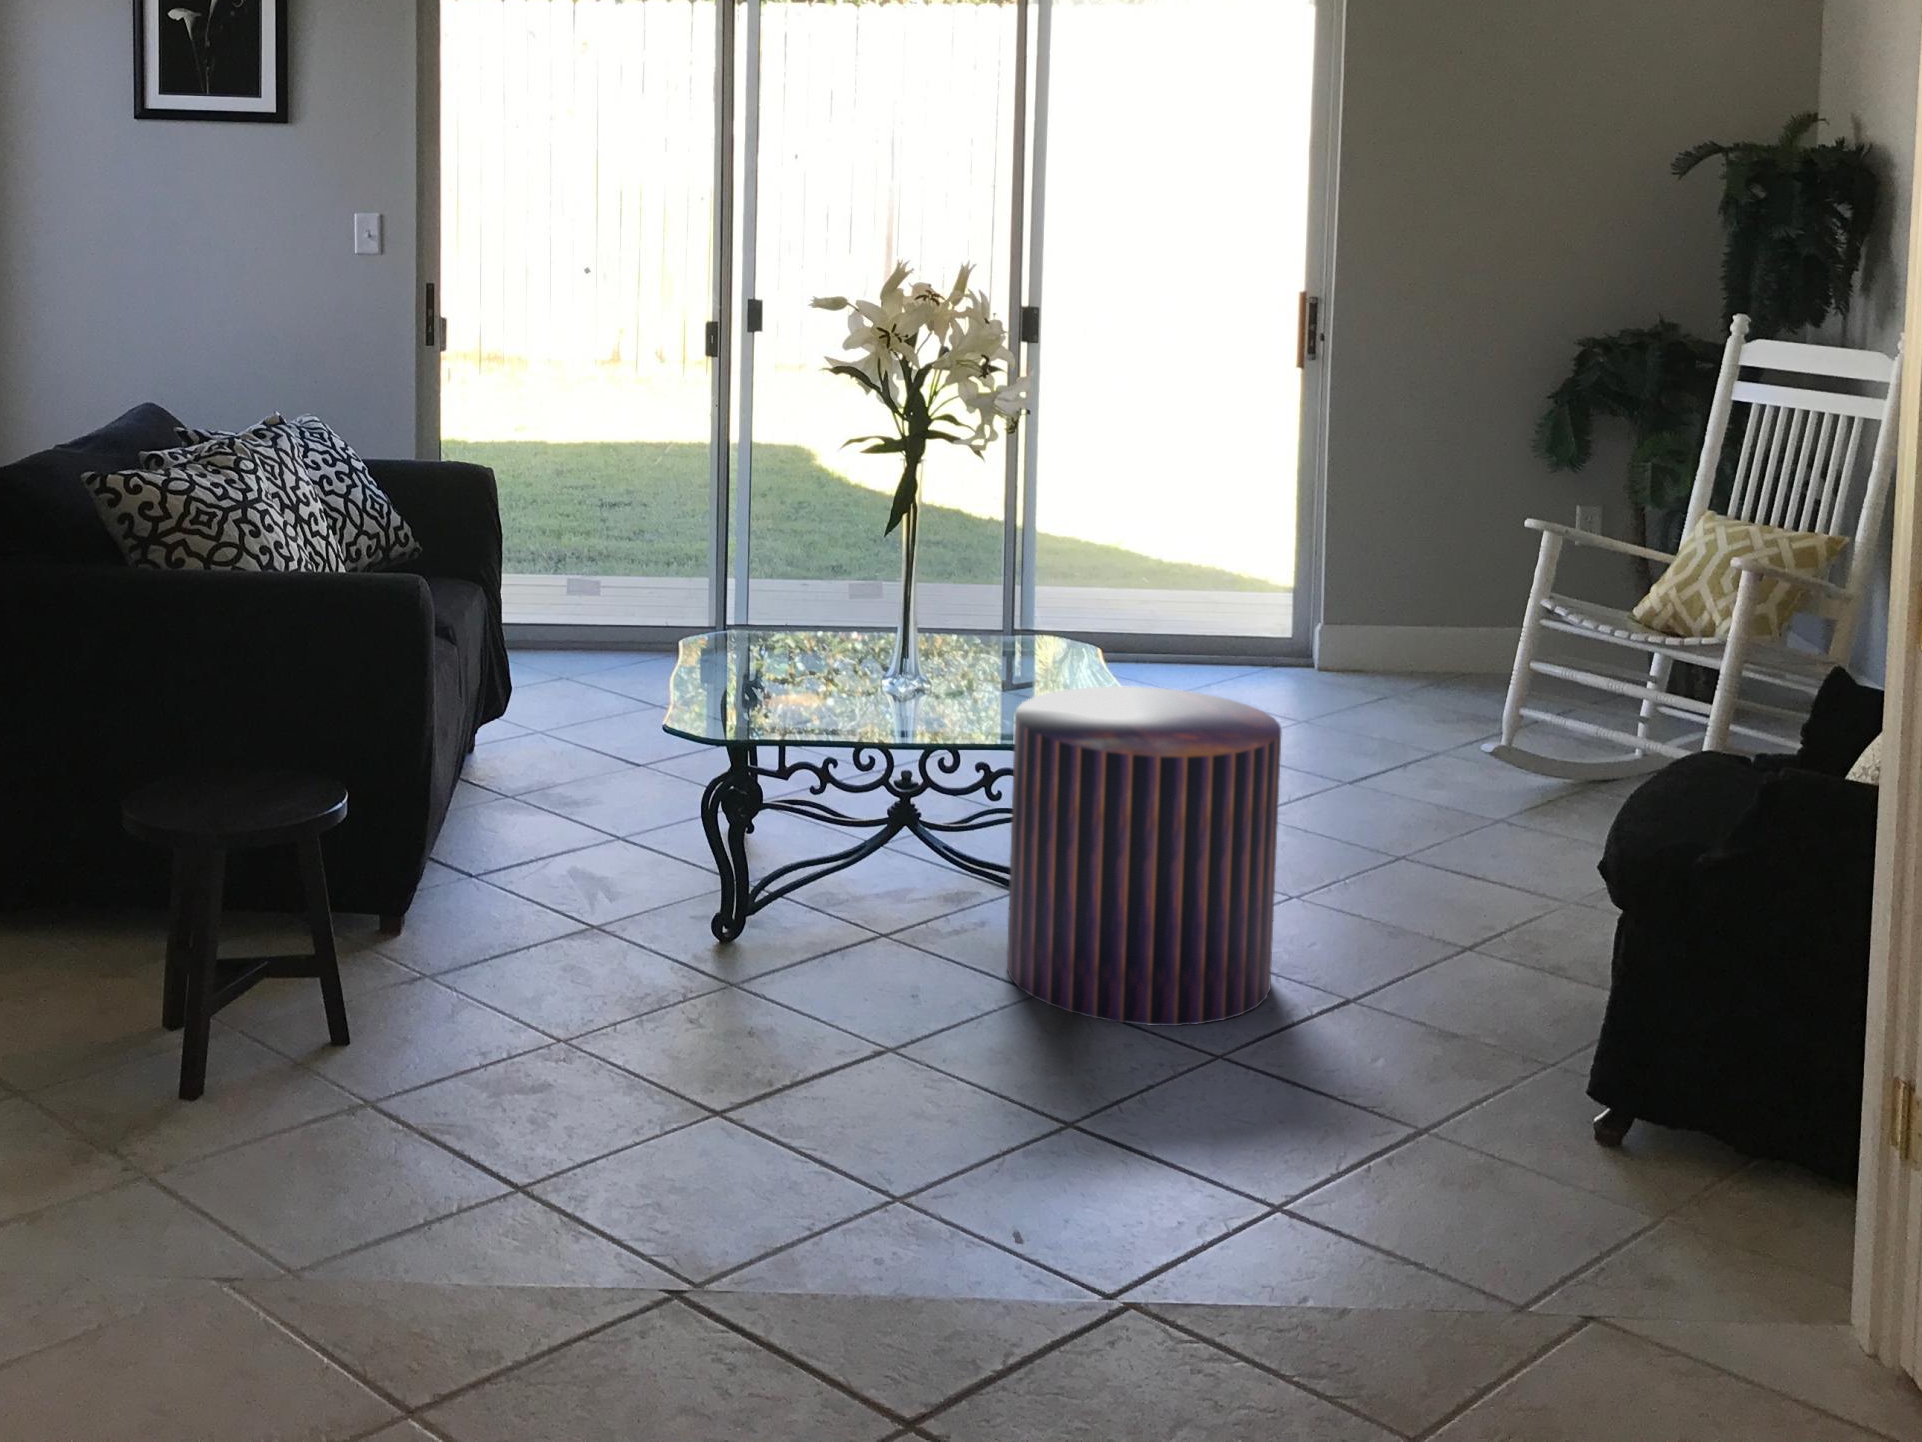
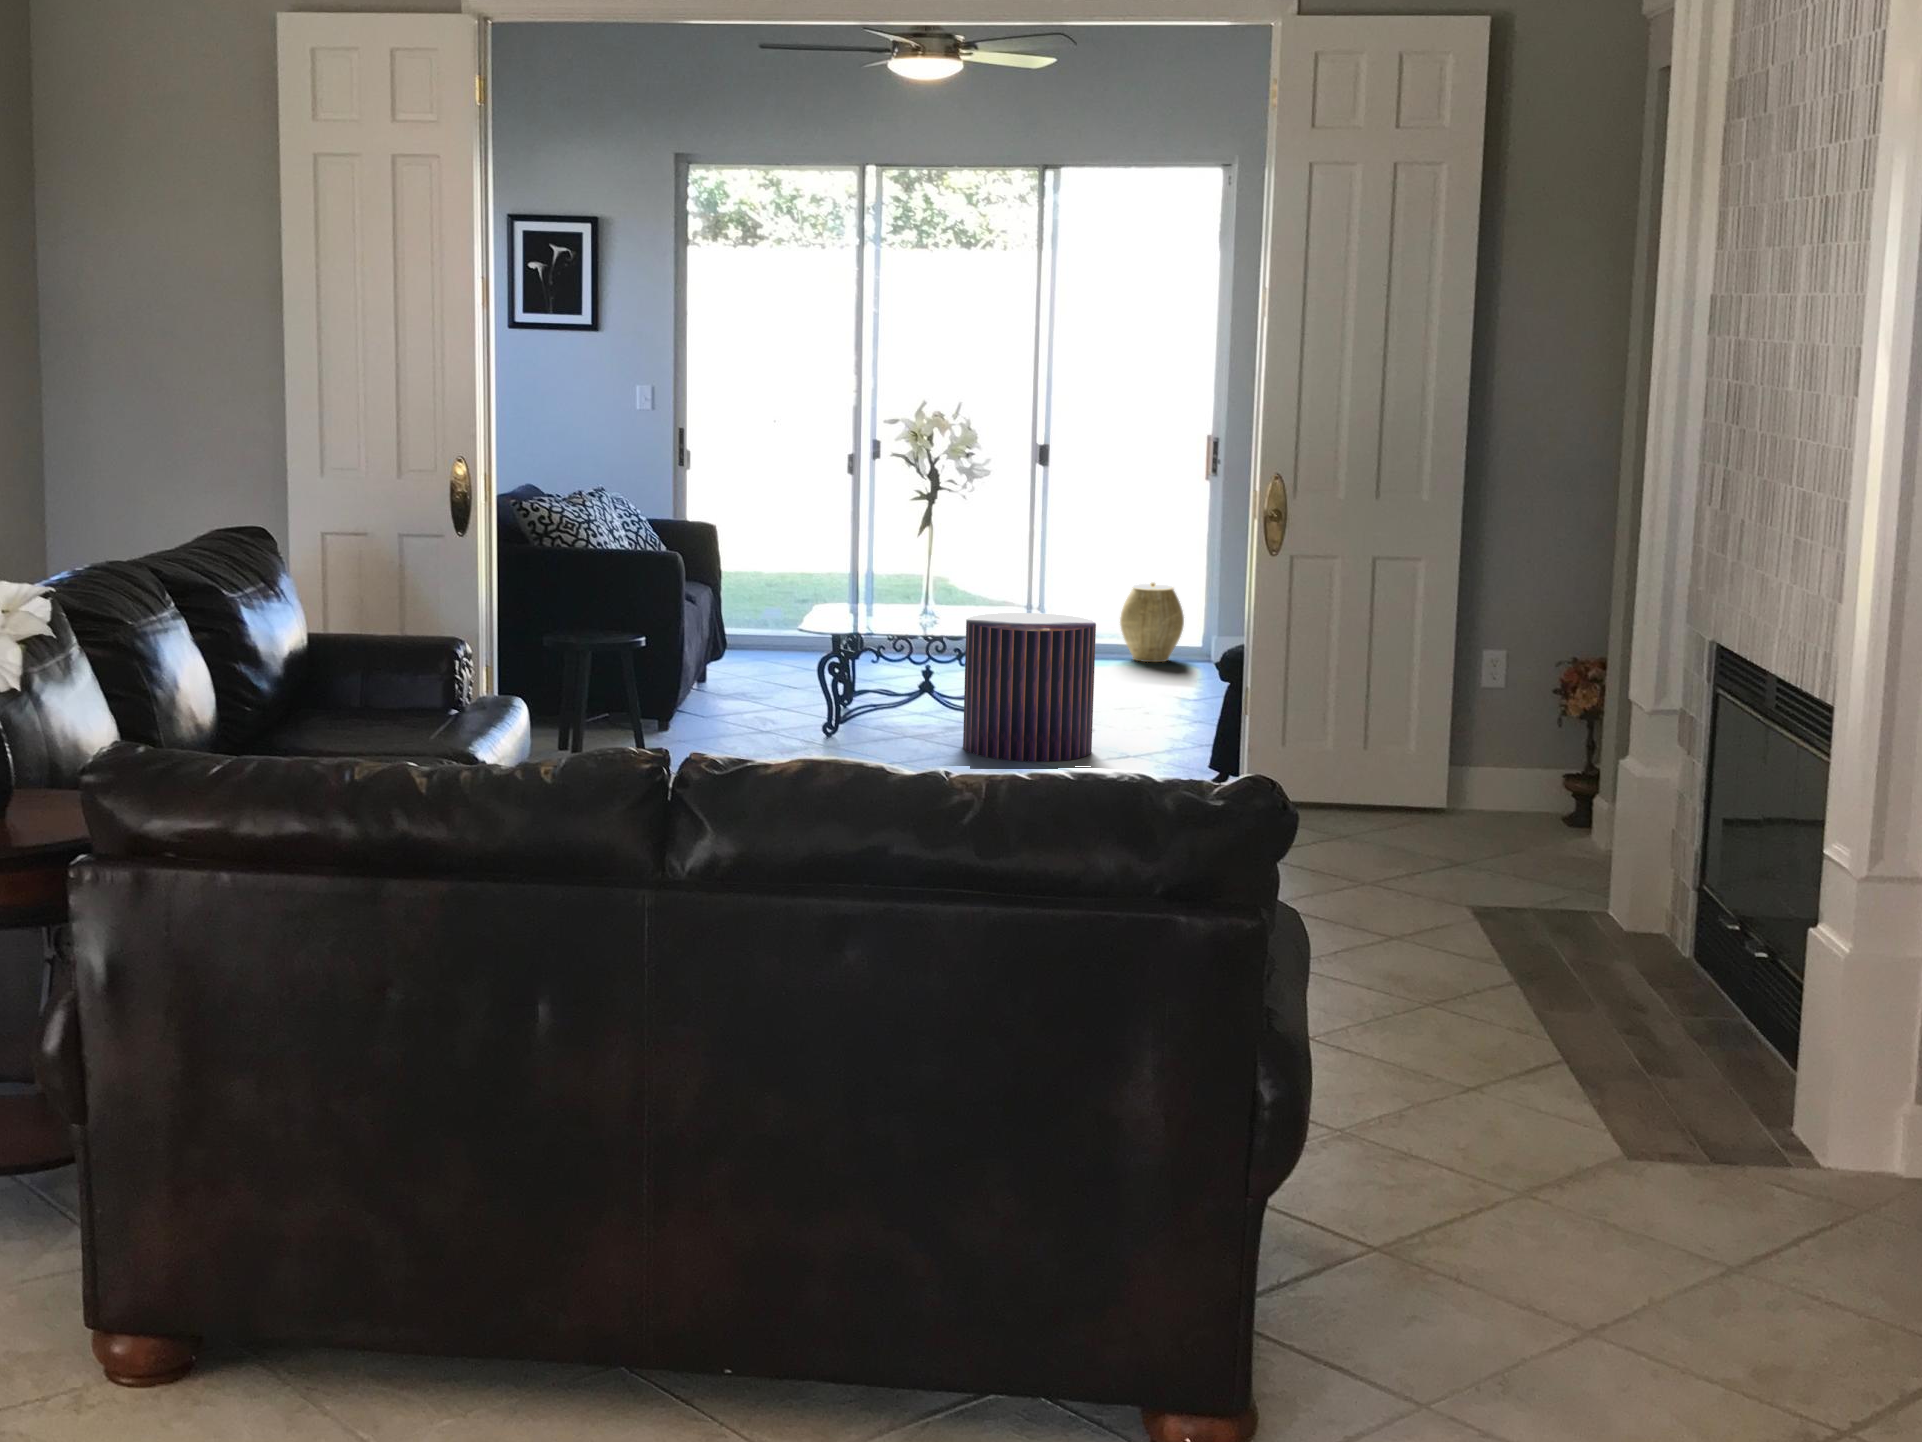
woven basket: none [1161,540,1267,674] -> present [1120,582,1184,662]

